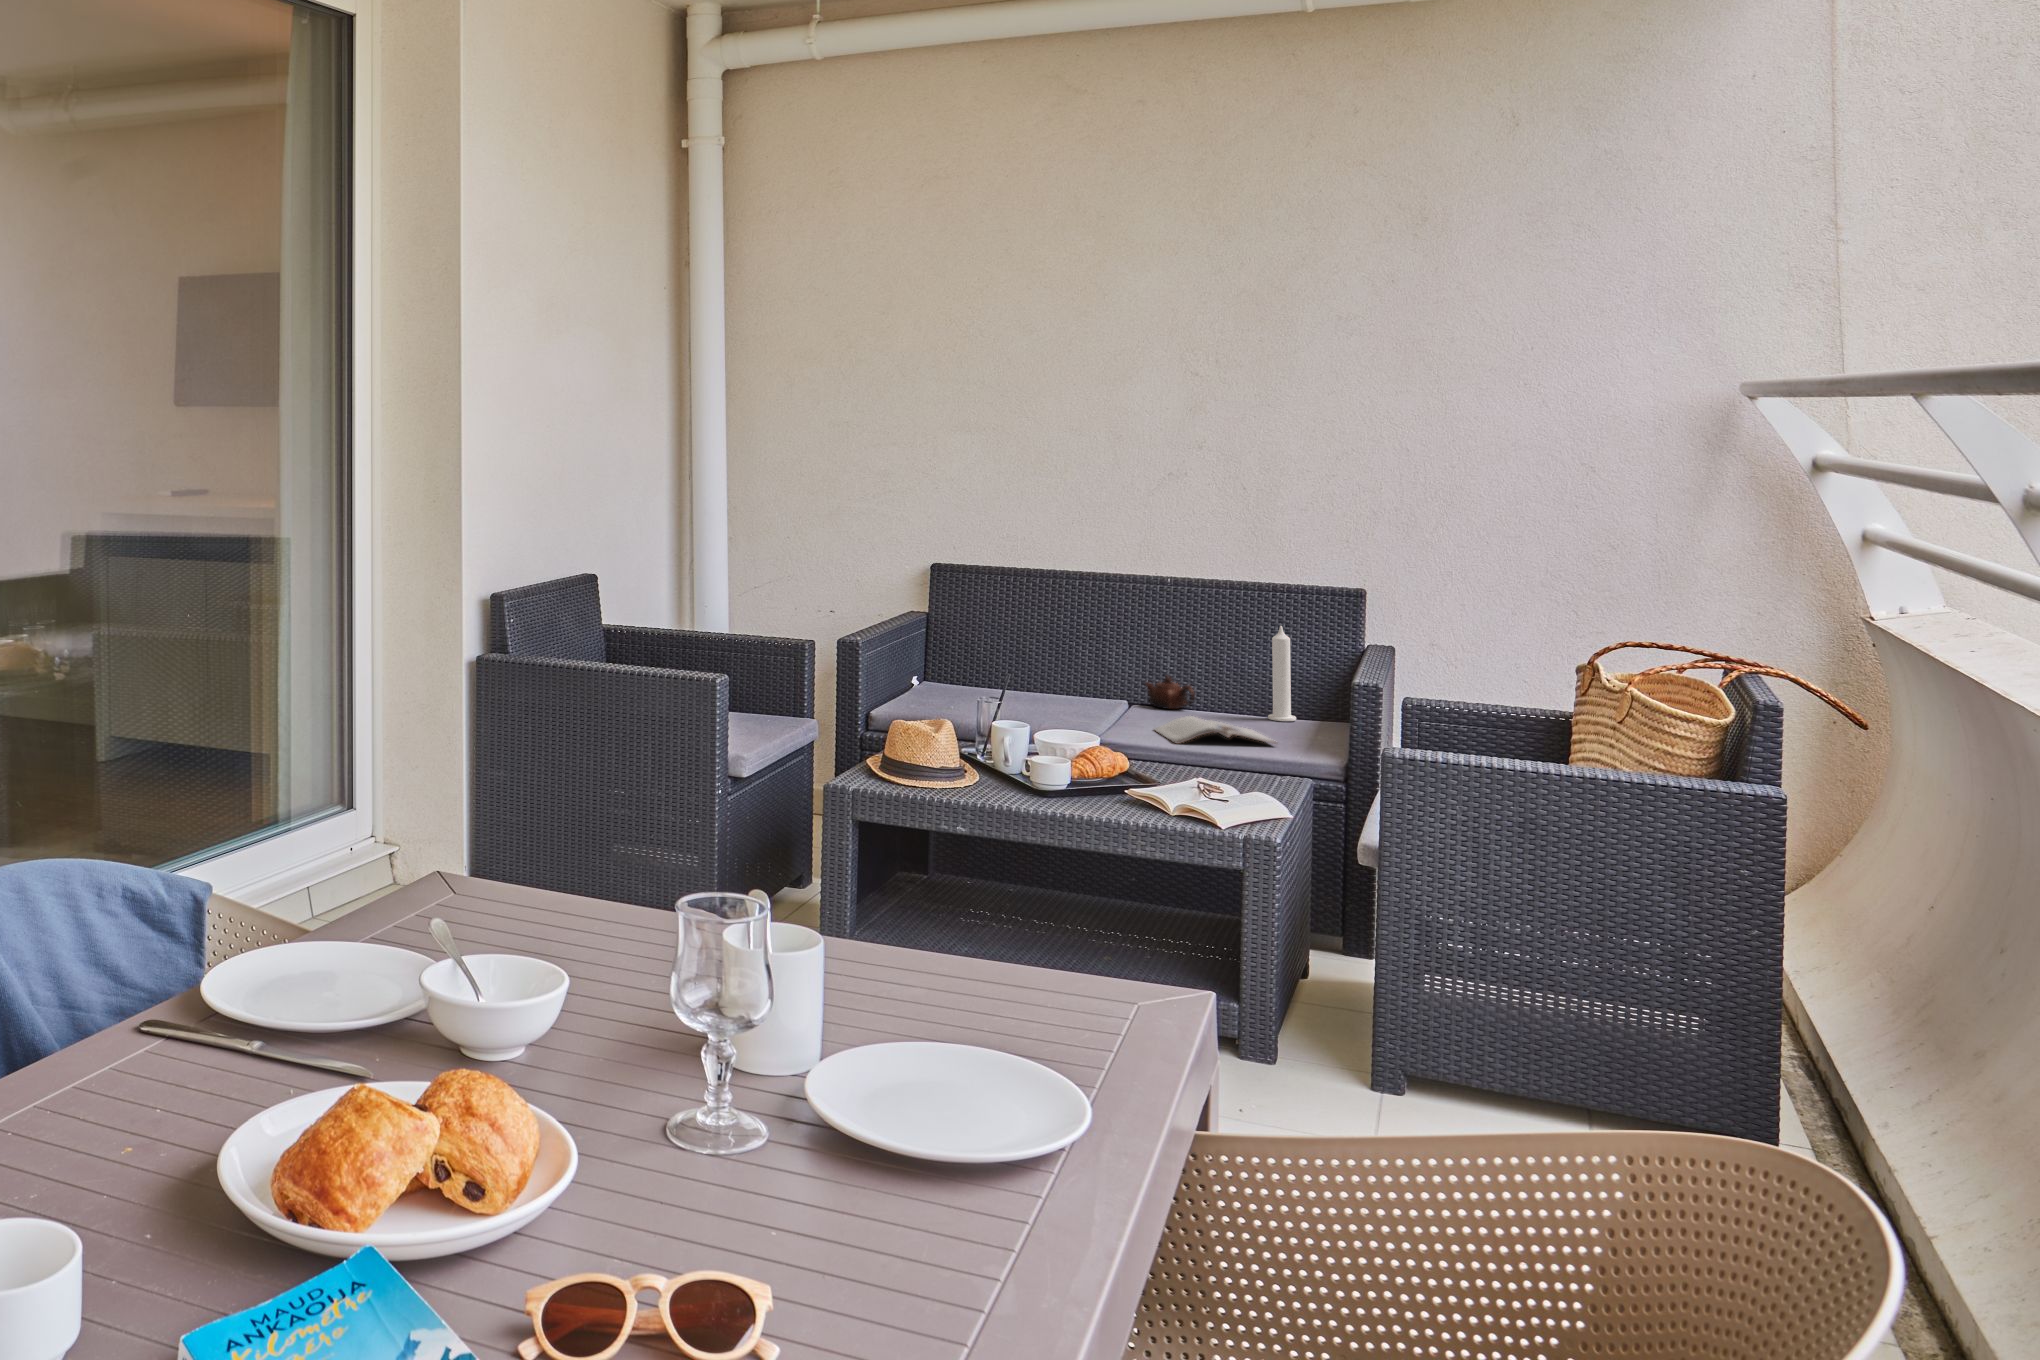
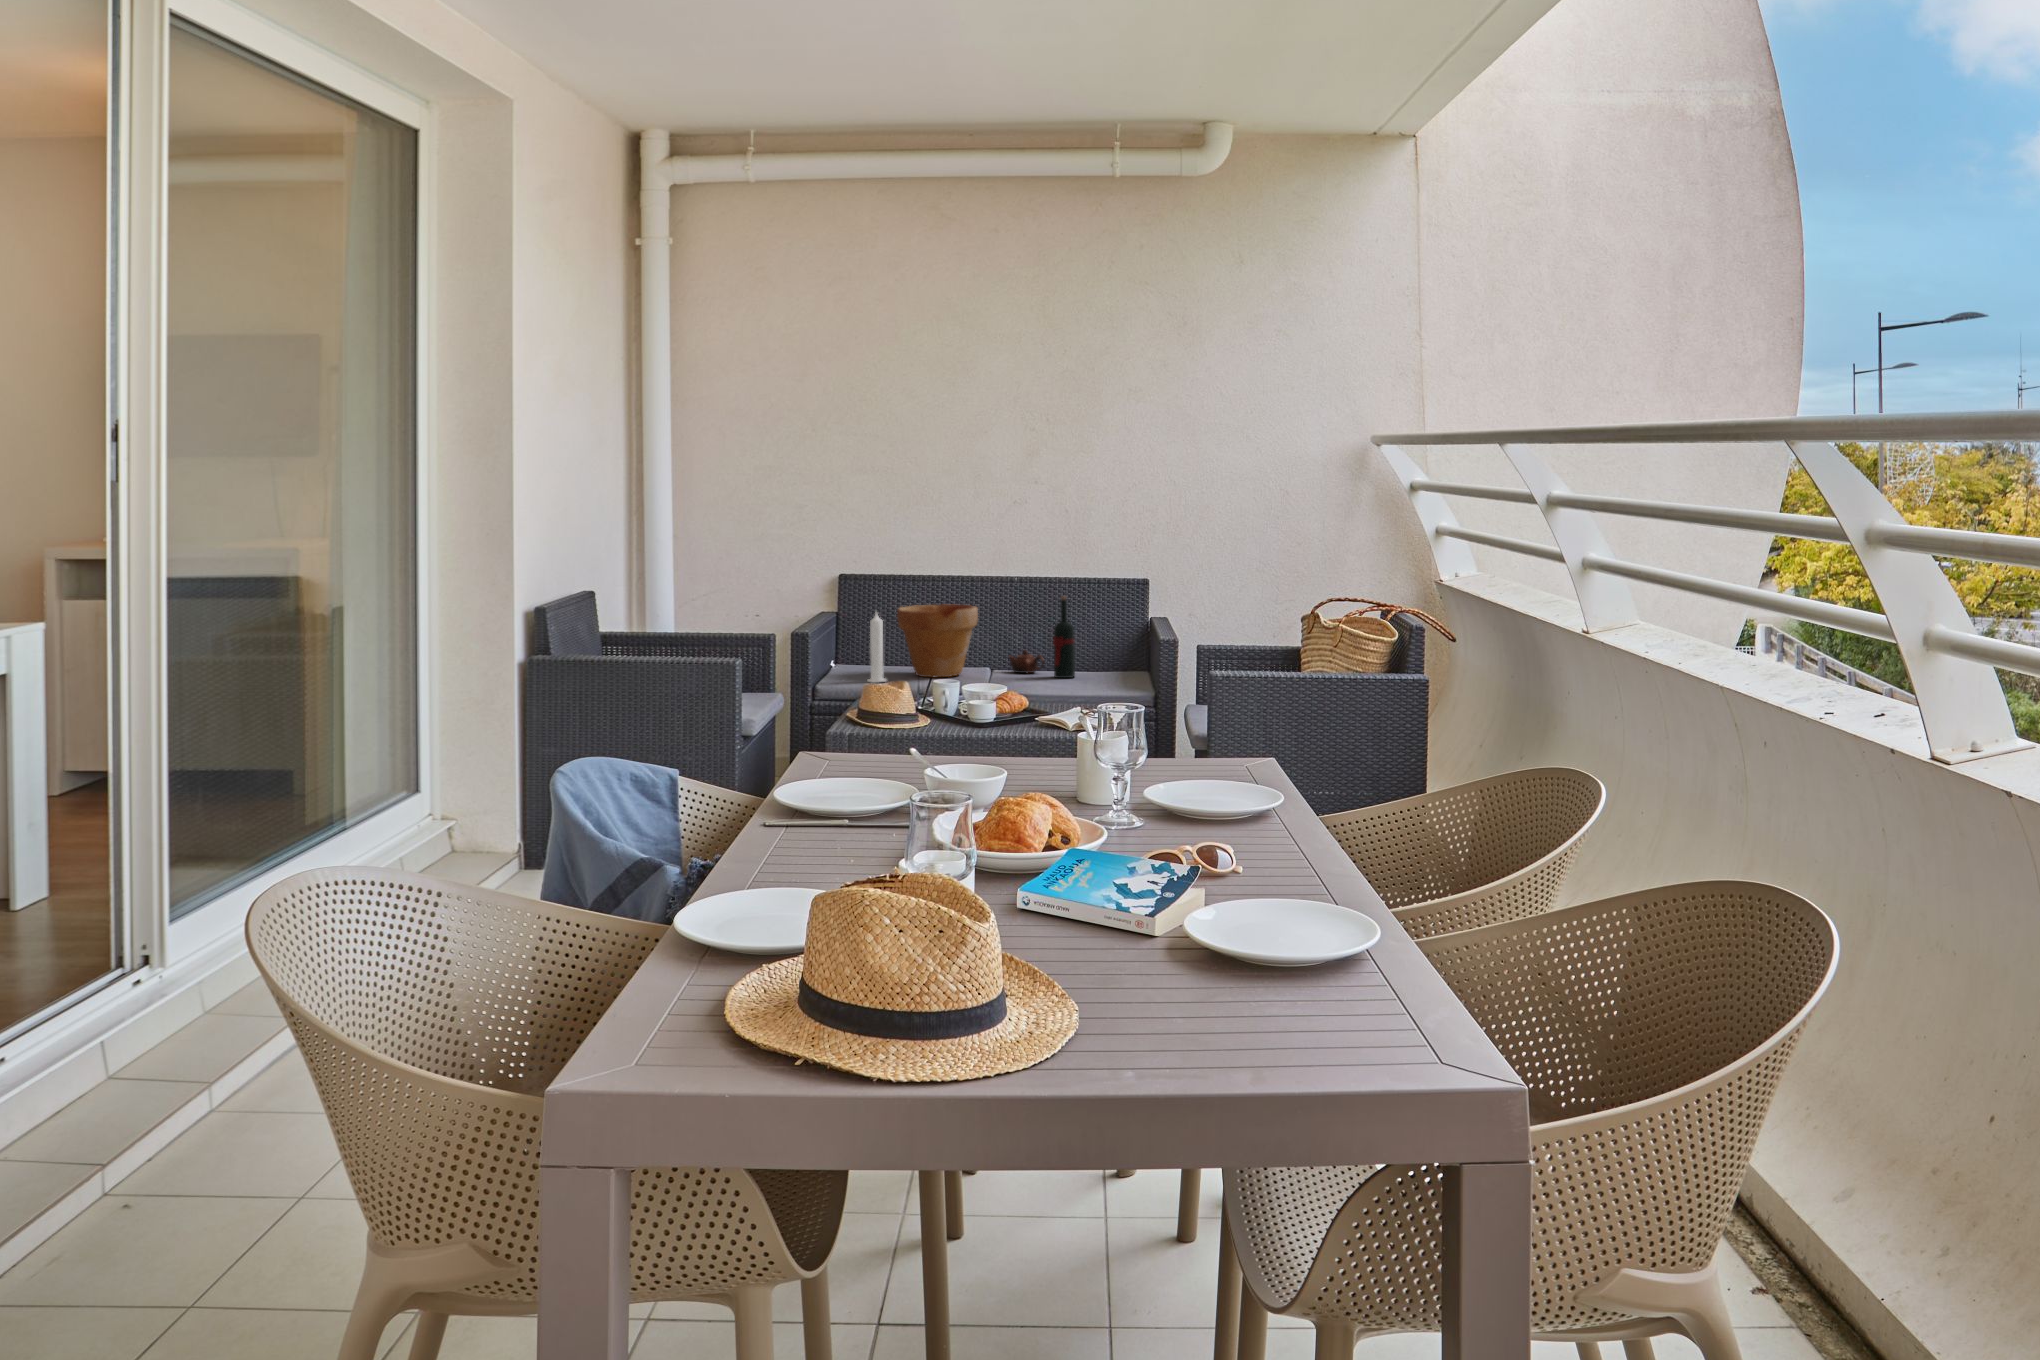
wine bottle: none [1202,606,1236,722] -> present [1053,596,1075,678]
flower pot: none [985,607,1097,707] -> present [897,604,978,677]
candle: present [1268,626,1296,721] -> present [868,612,886,683]
magazine: present [1155,716,1276,744] -> none [1027,674,1112,692]

